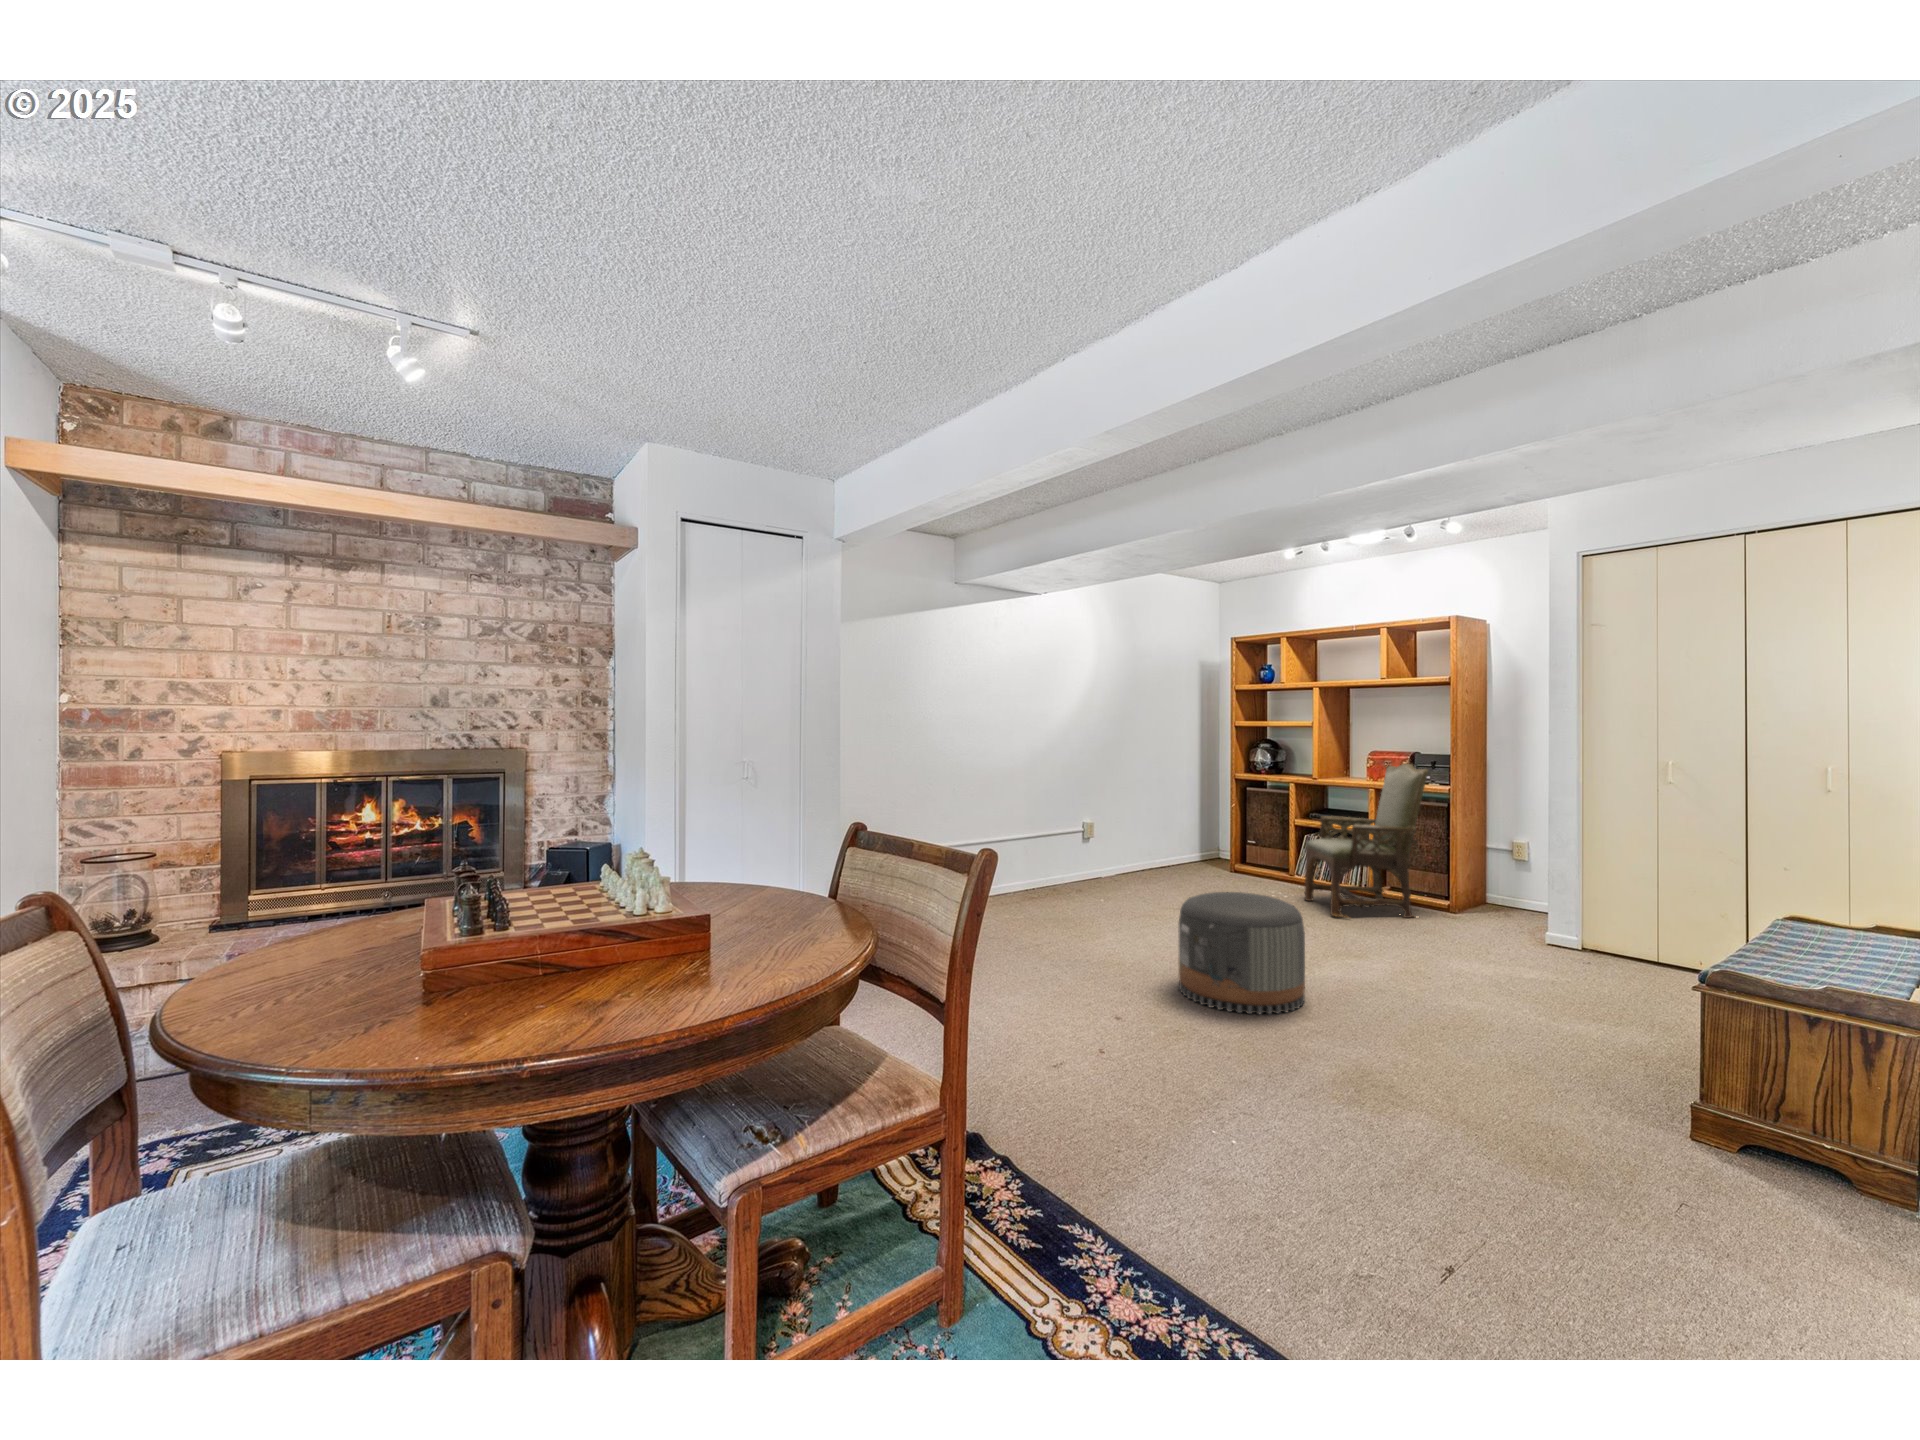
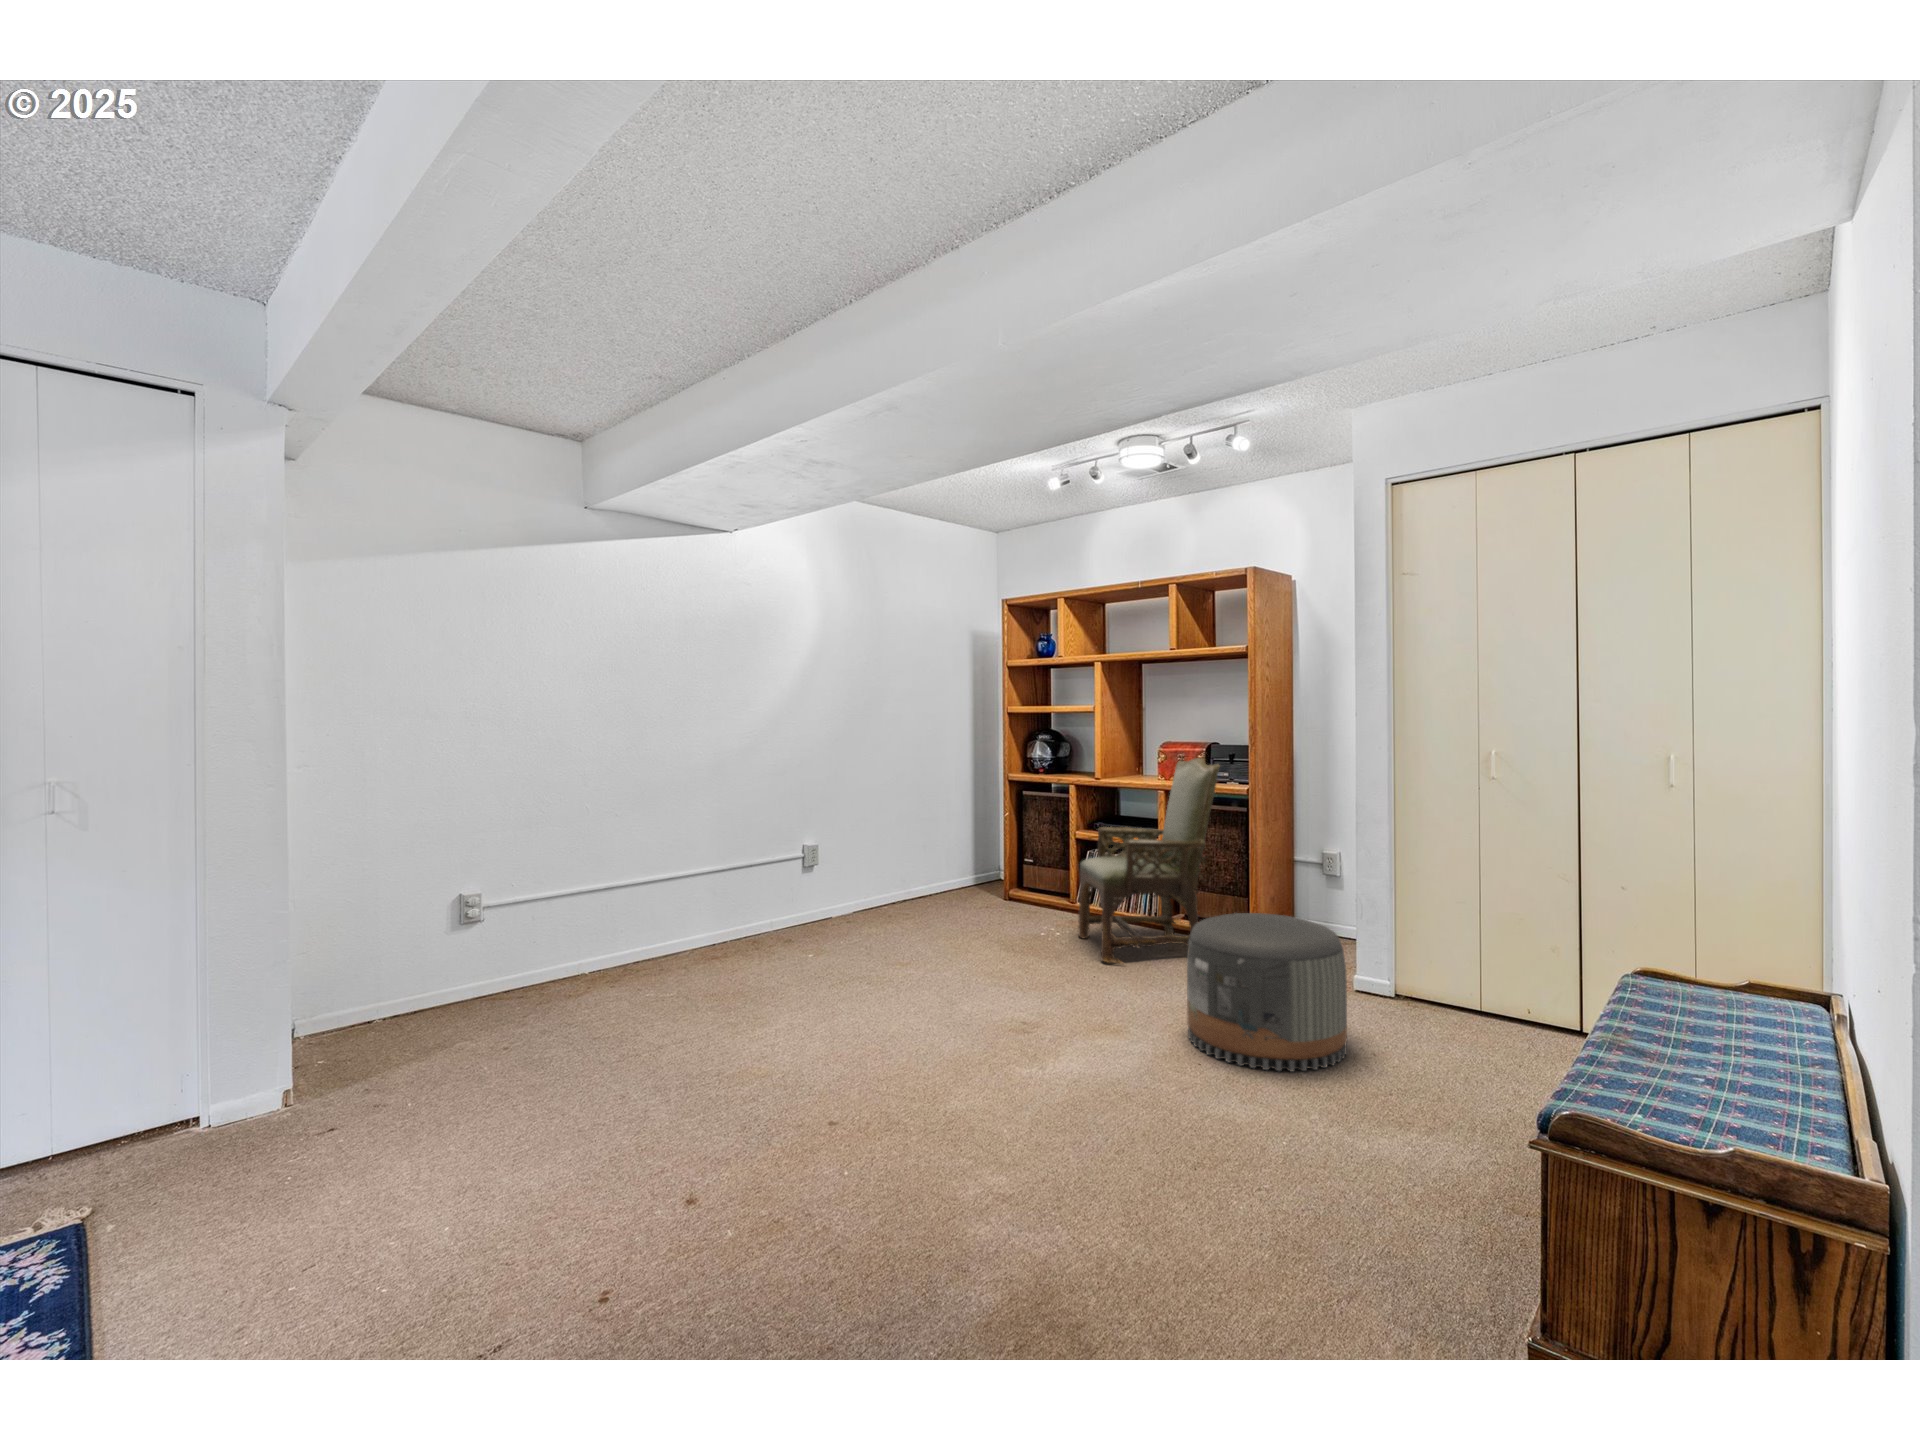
pouf: present [1178,892,1305,1015] -> present [1187,913,1347,1072]

